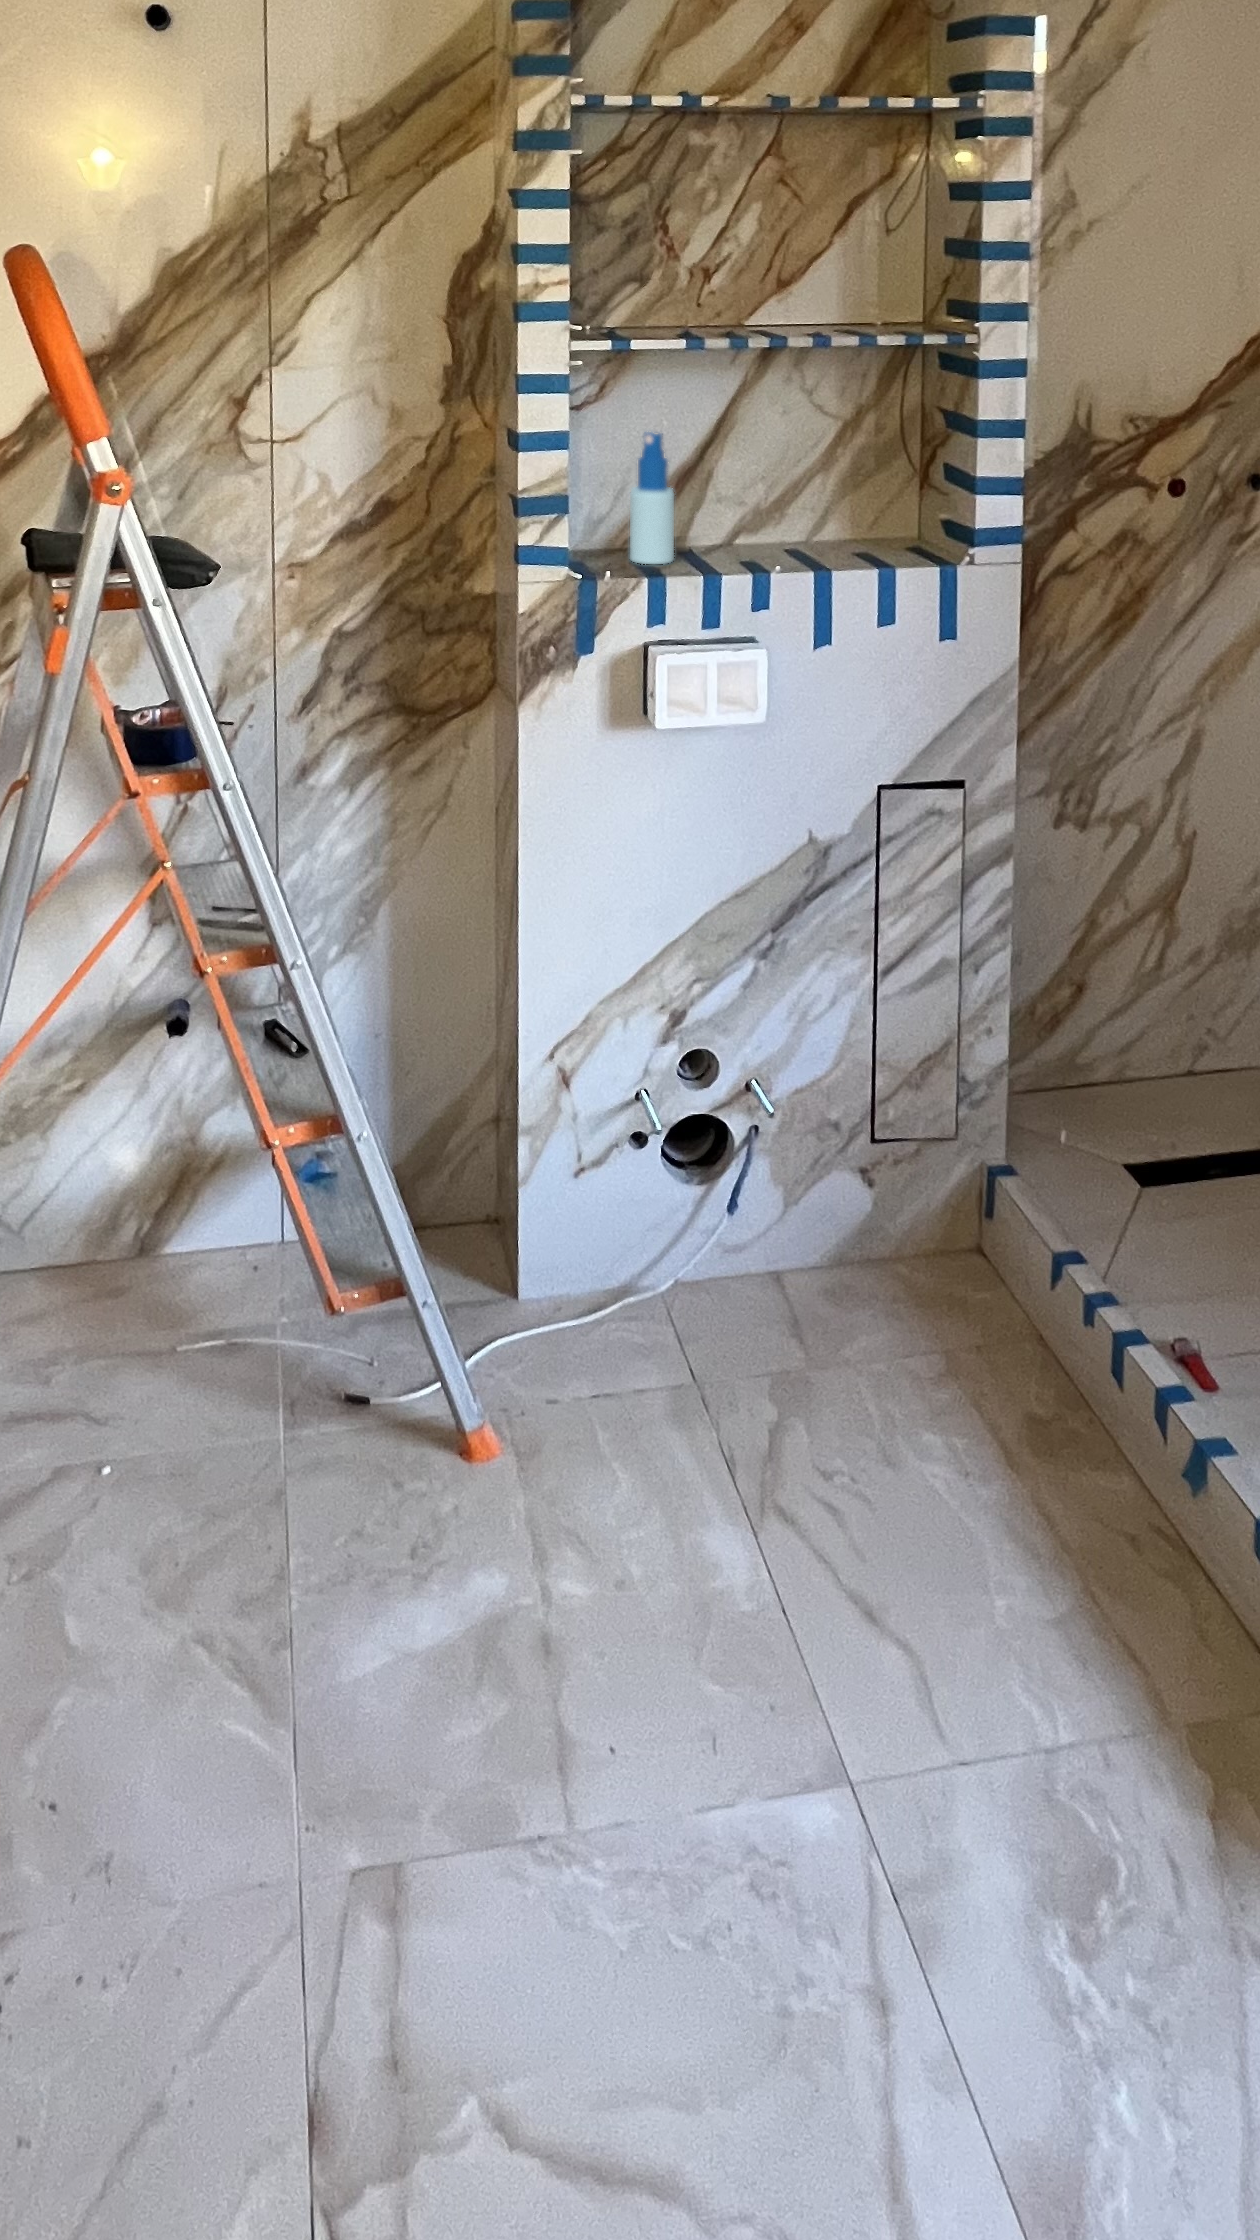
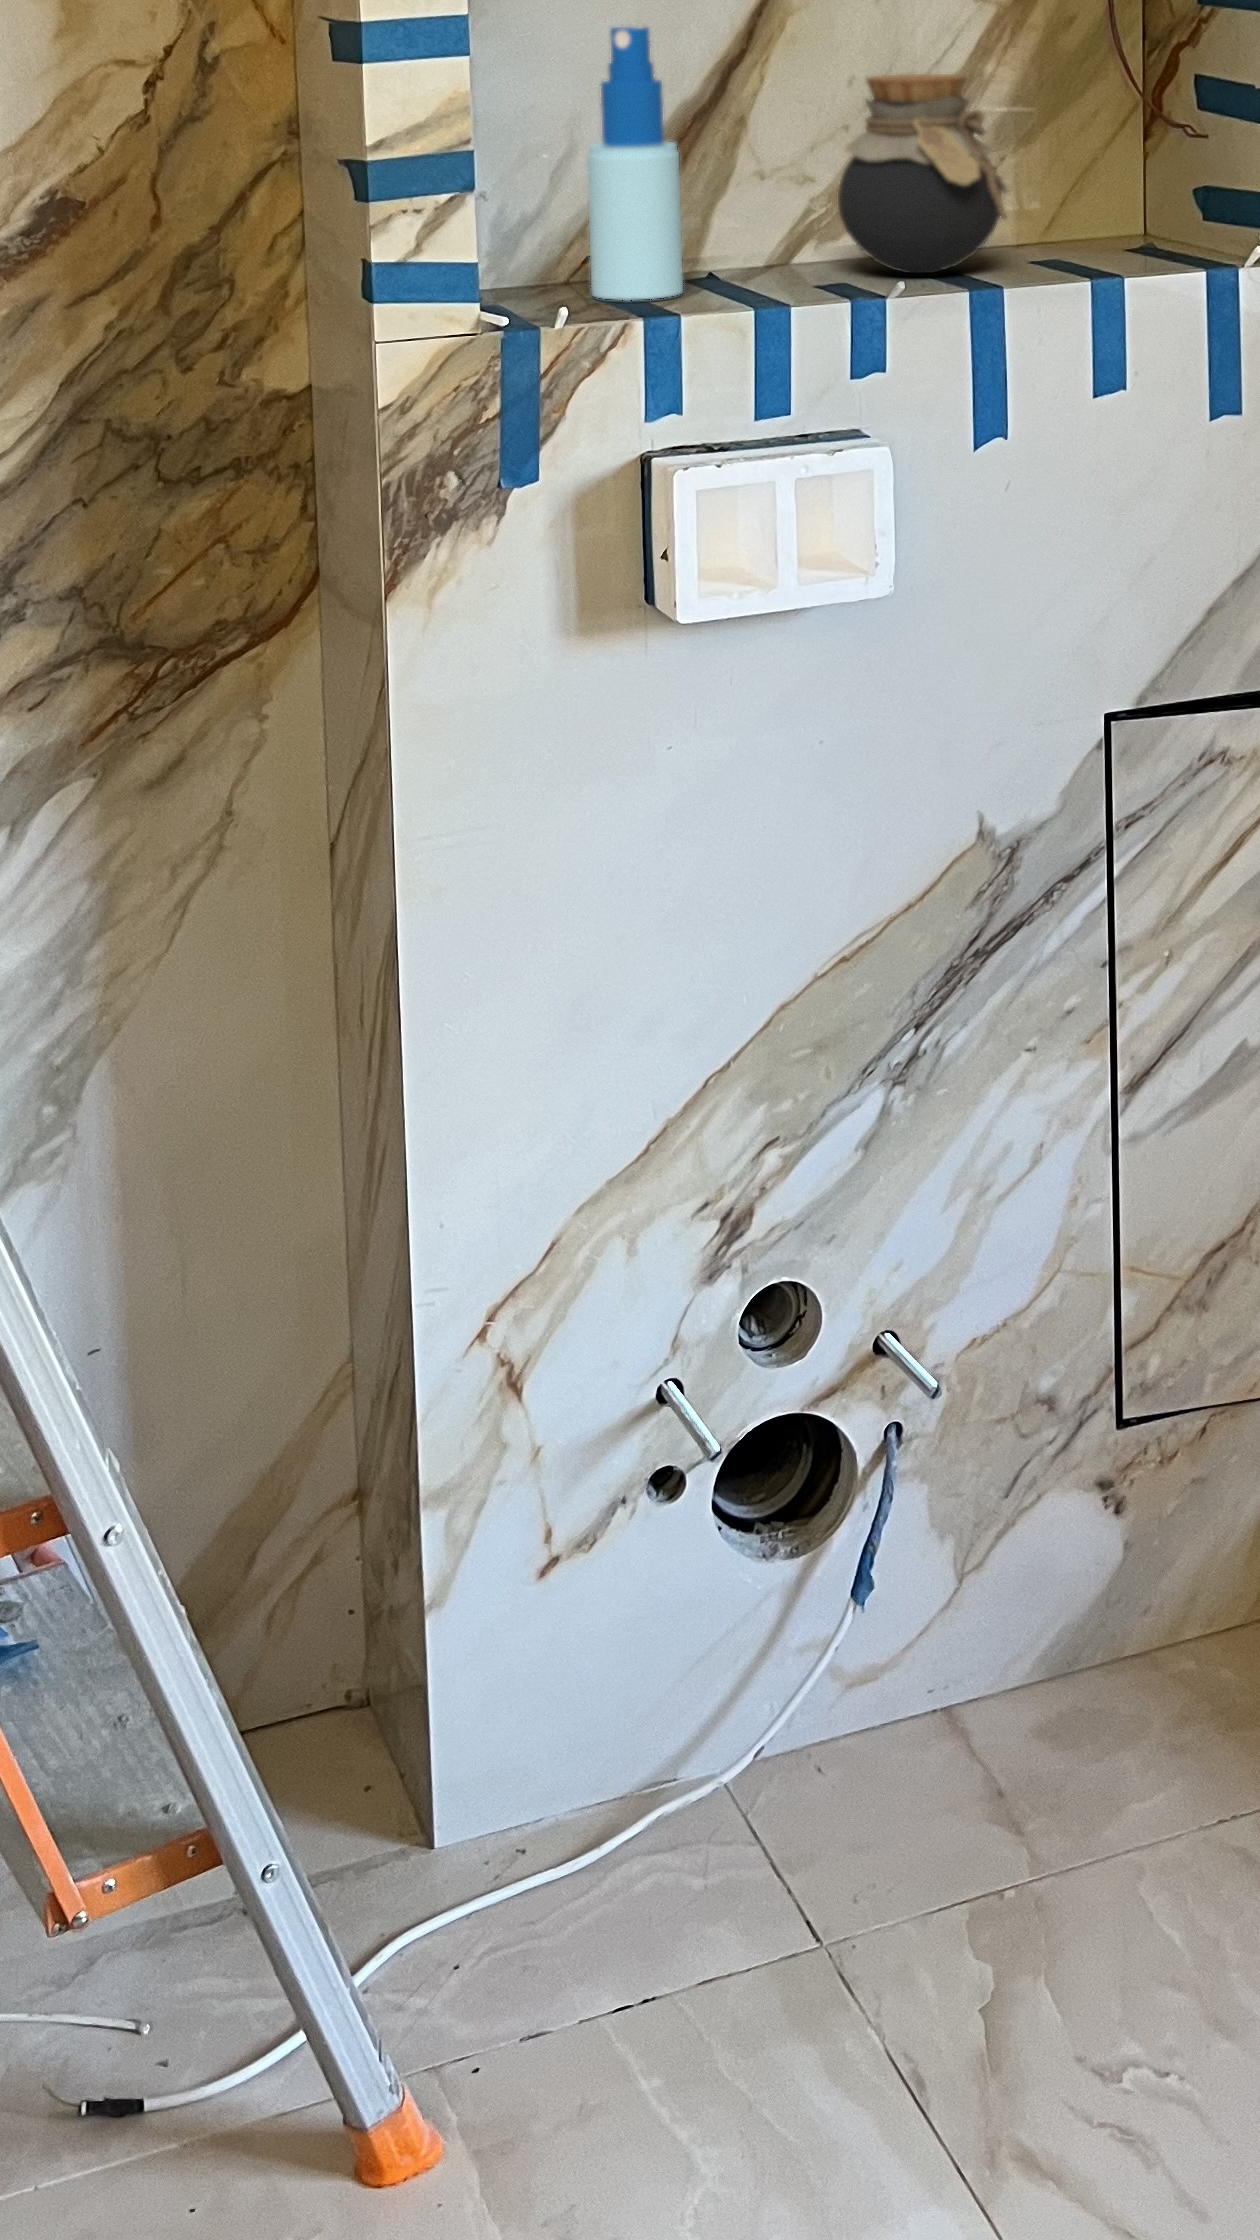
jar: none [753,458,836,557] -> present [838,74,1007,273]

